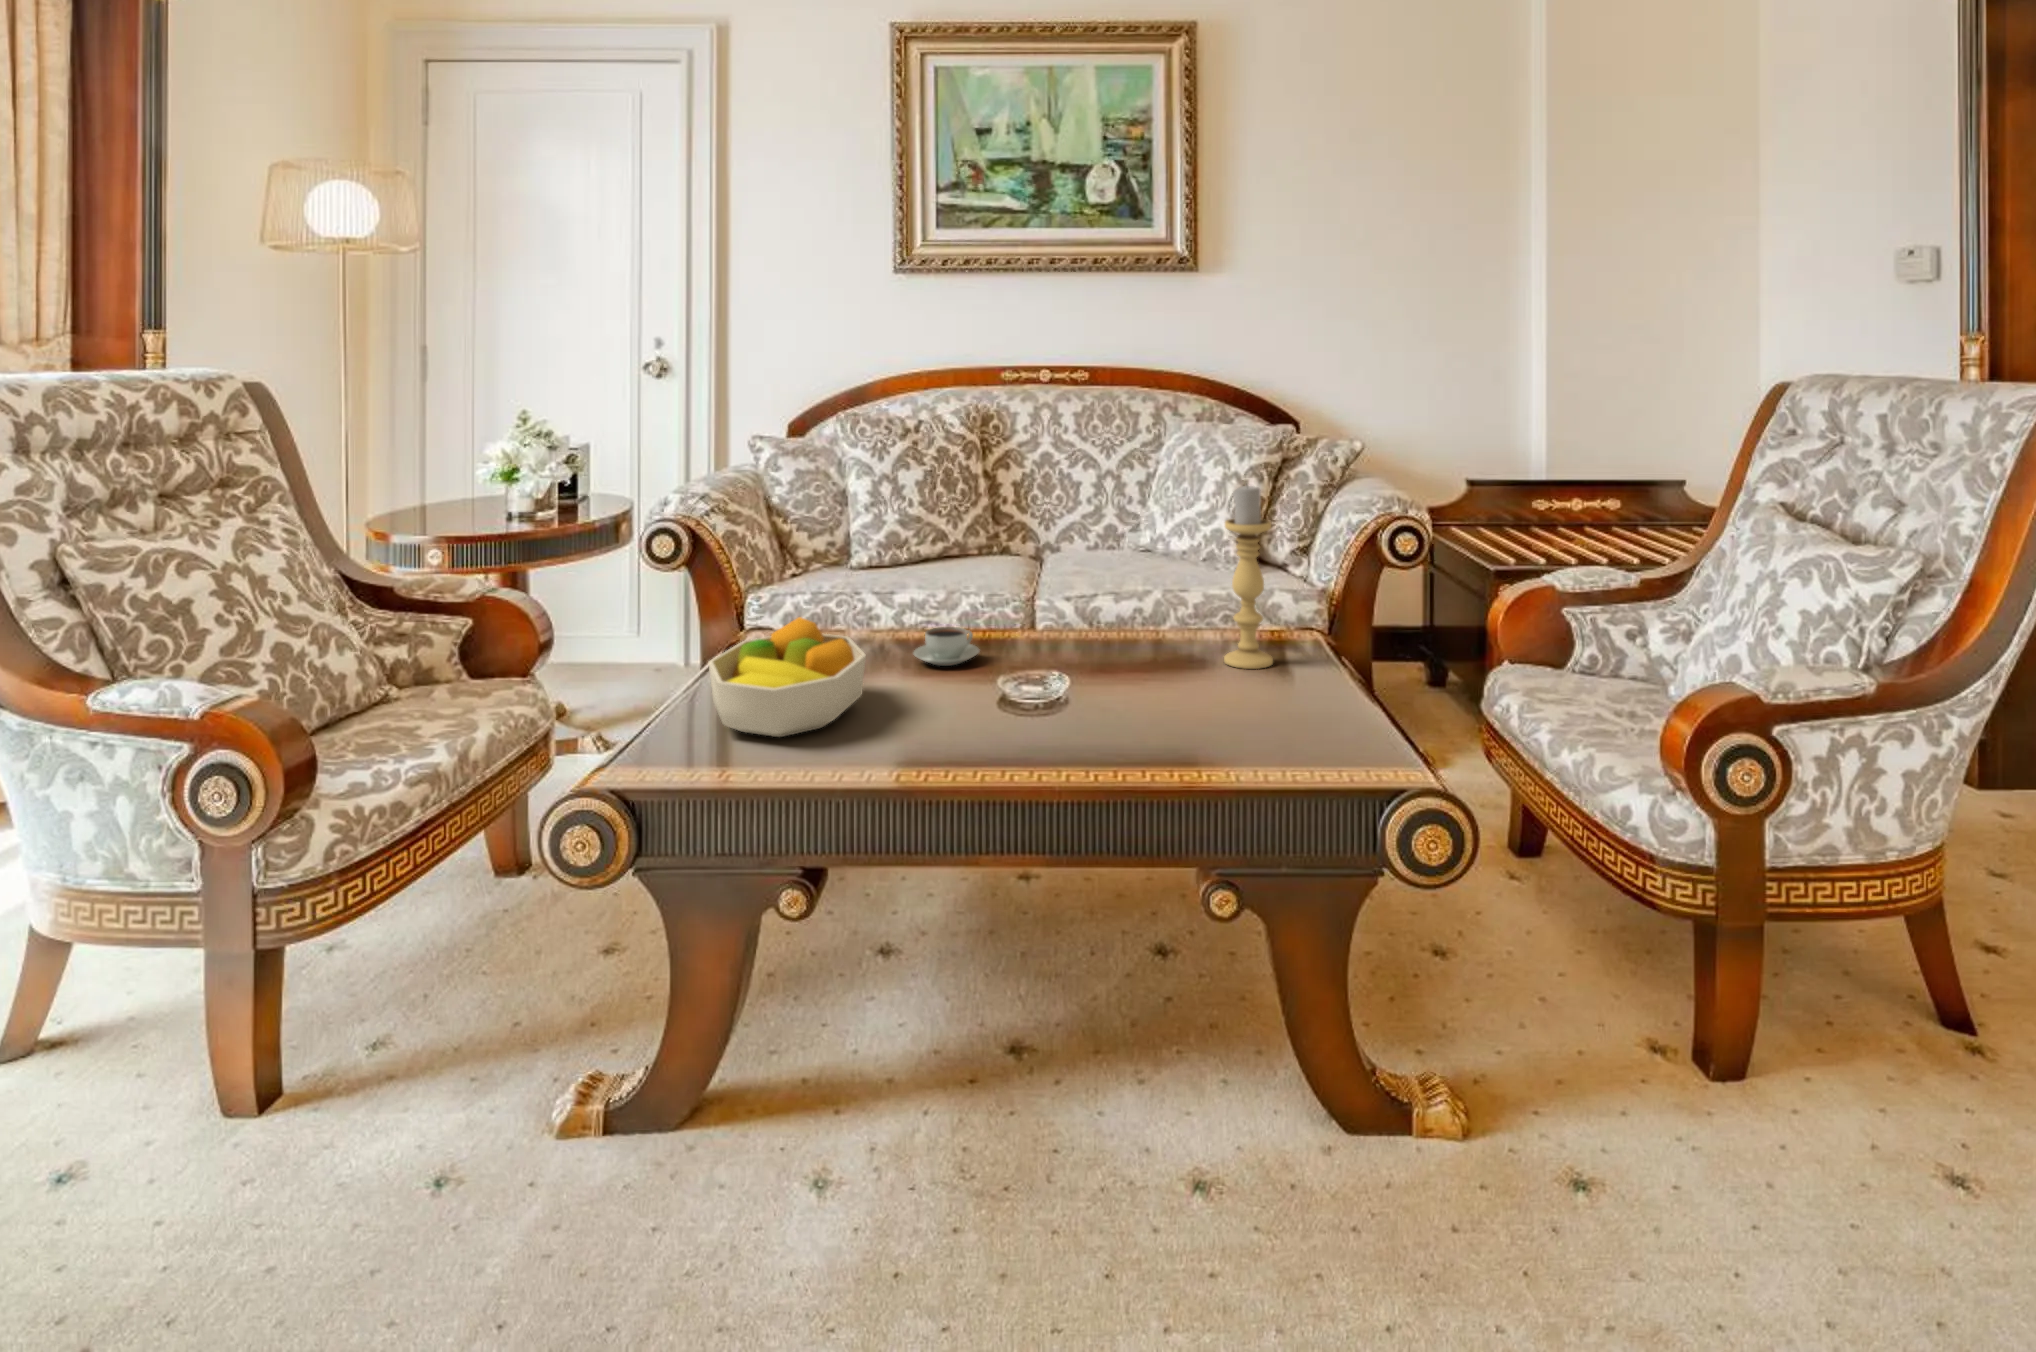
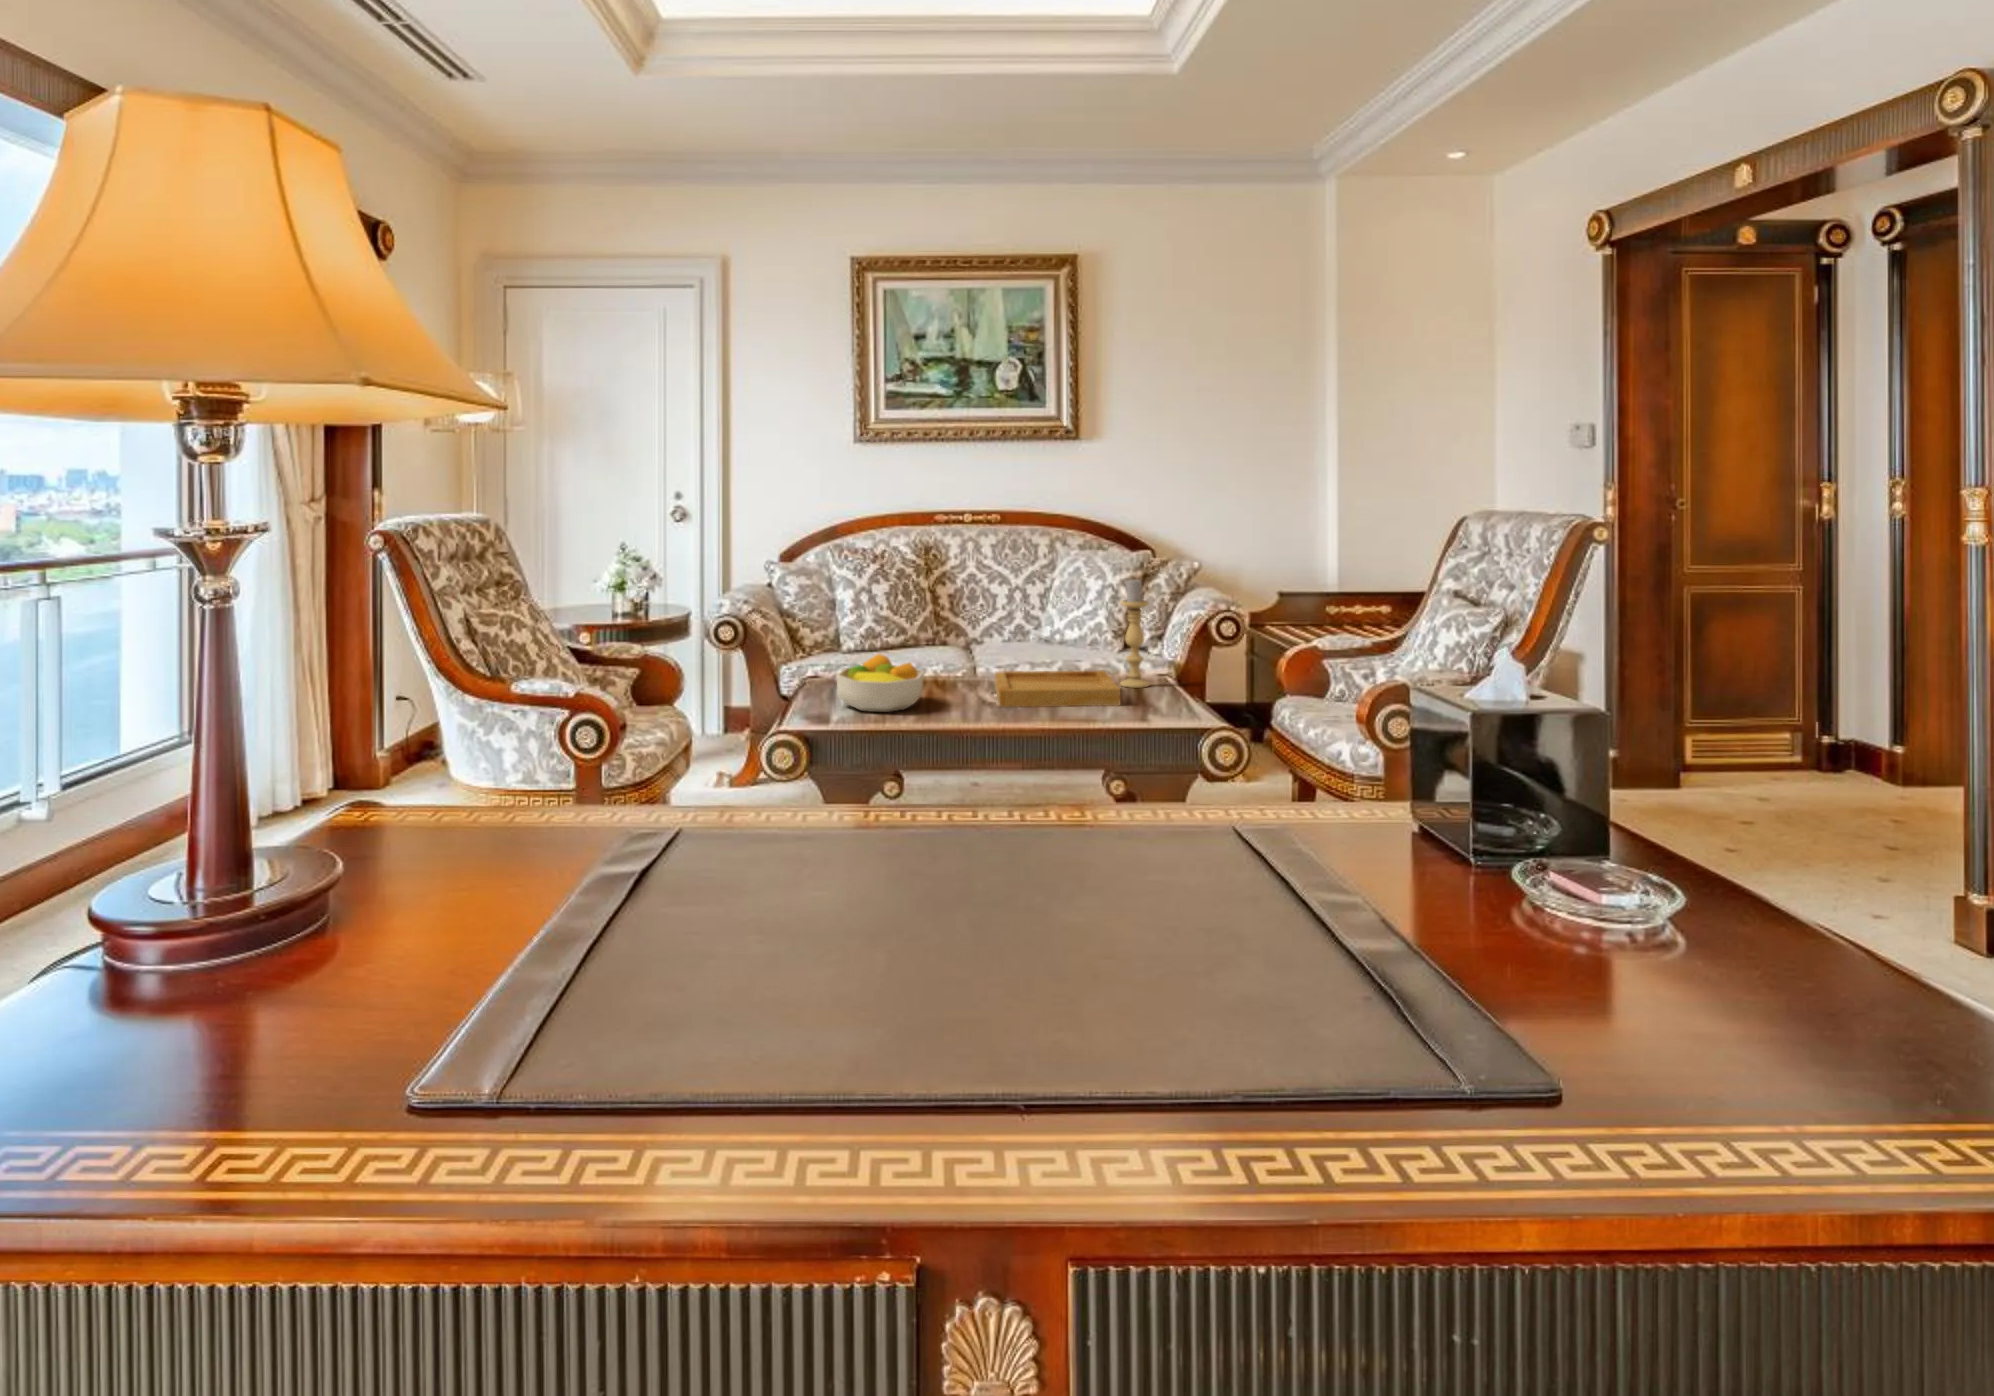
coffee cup: present [914,627,979,666] -> none [932,668,973,689]
tray: none [991,638,1209,728] -> present [995,671,1120,707]

